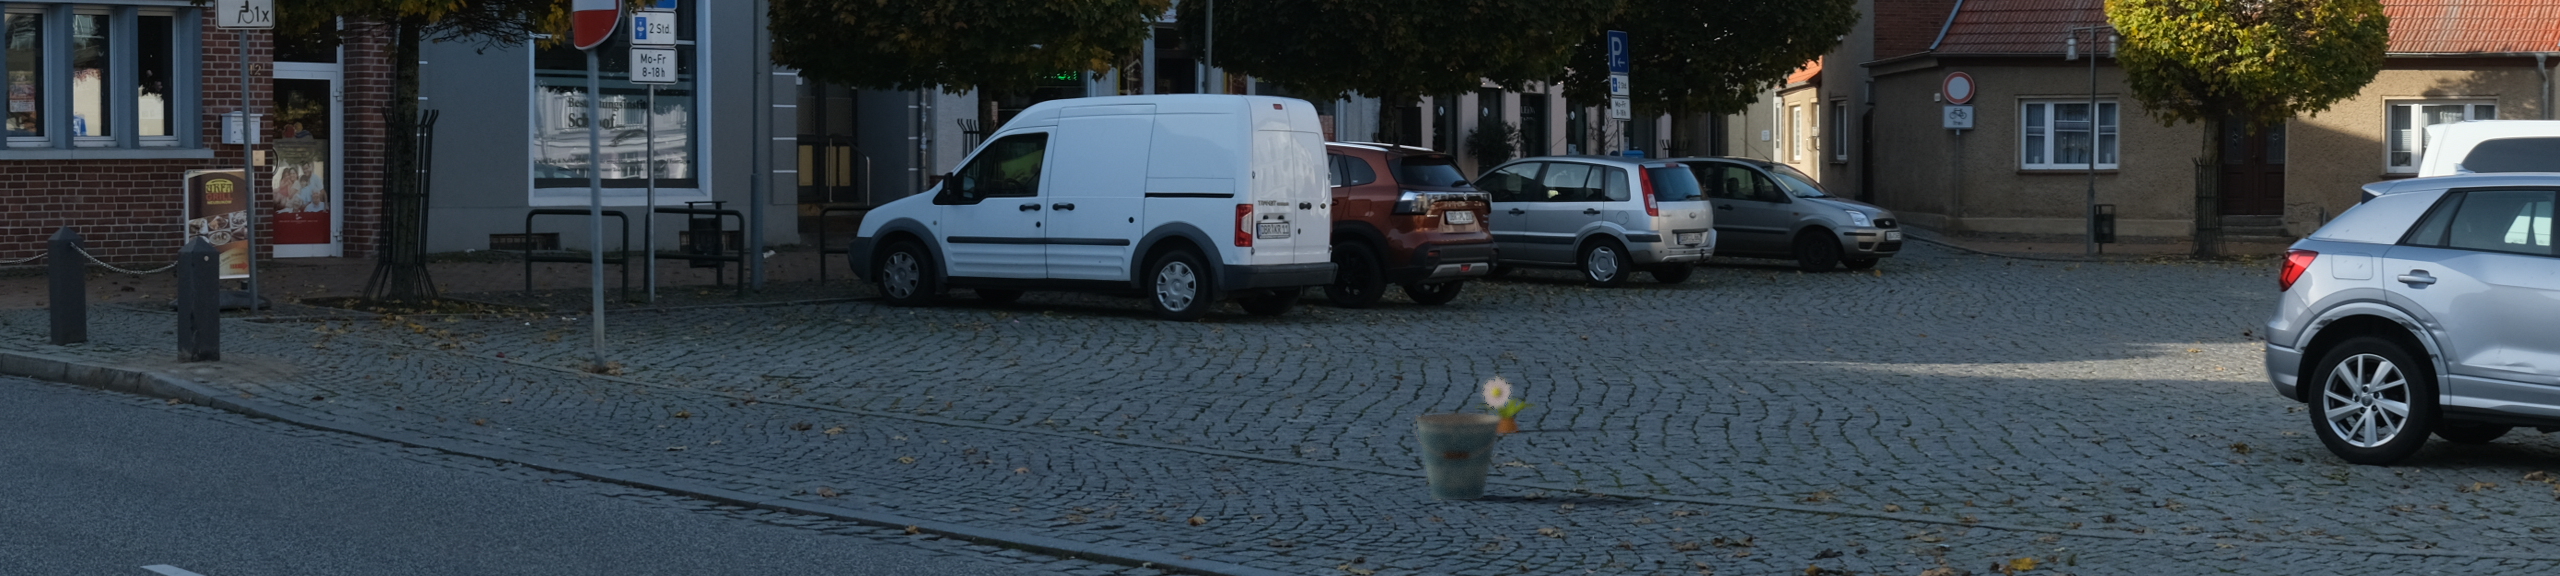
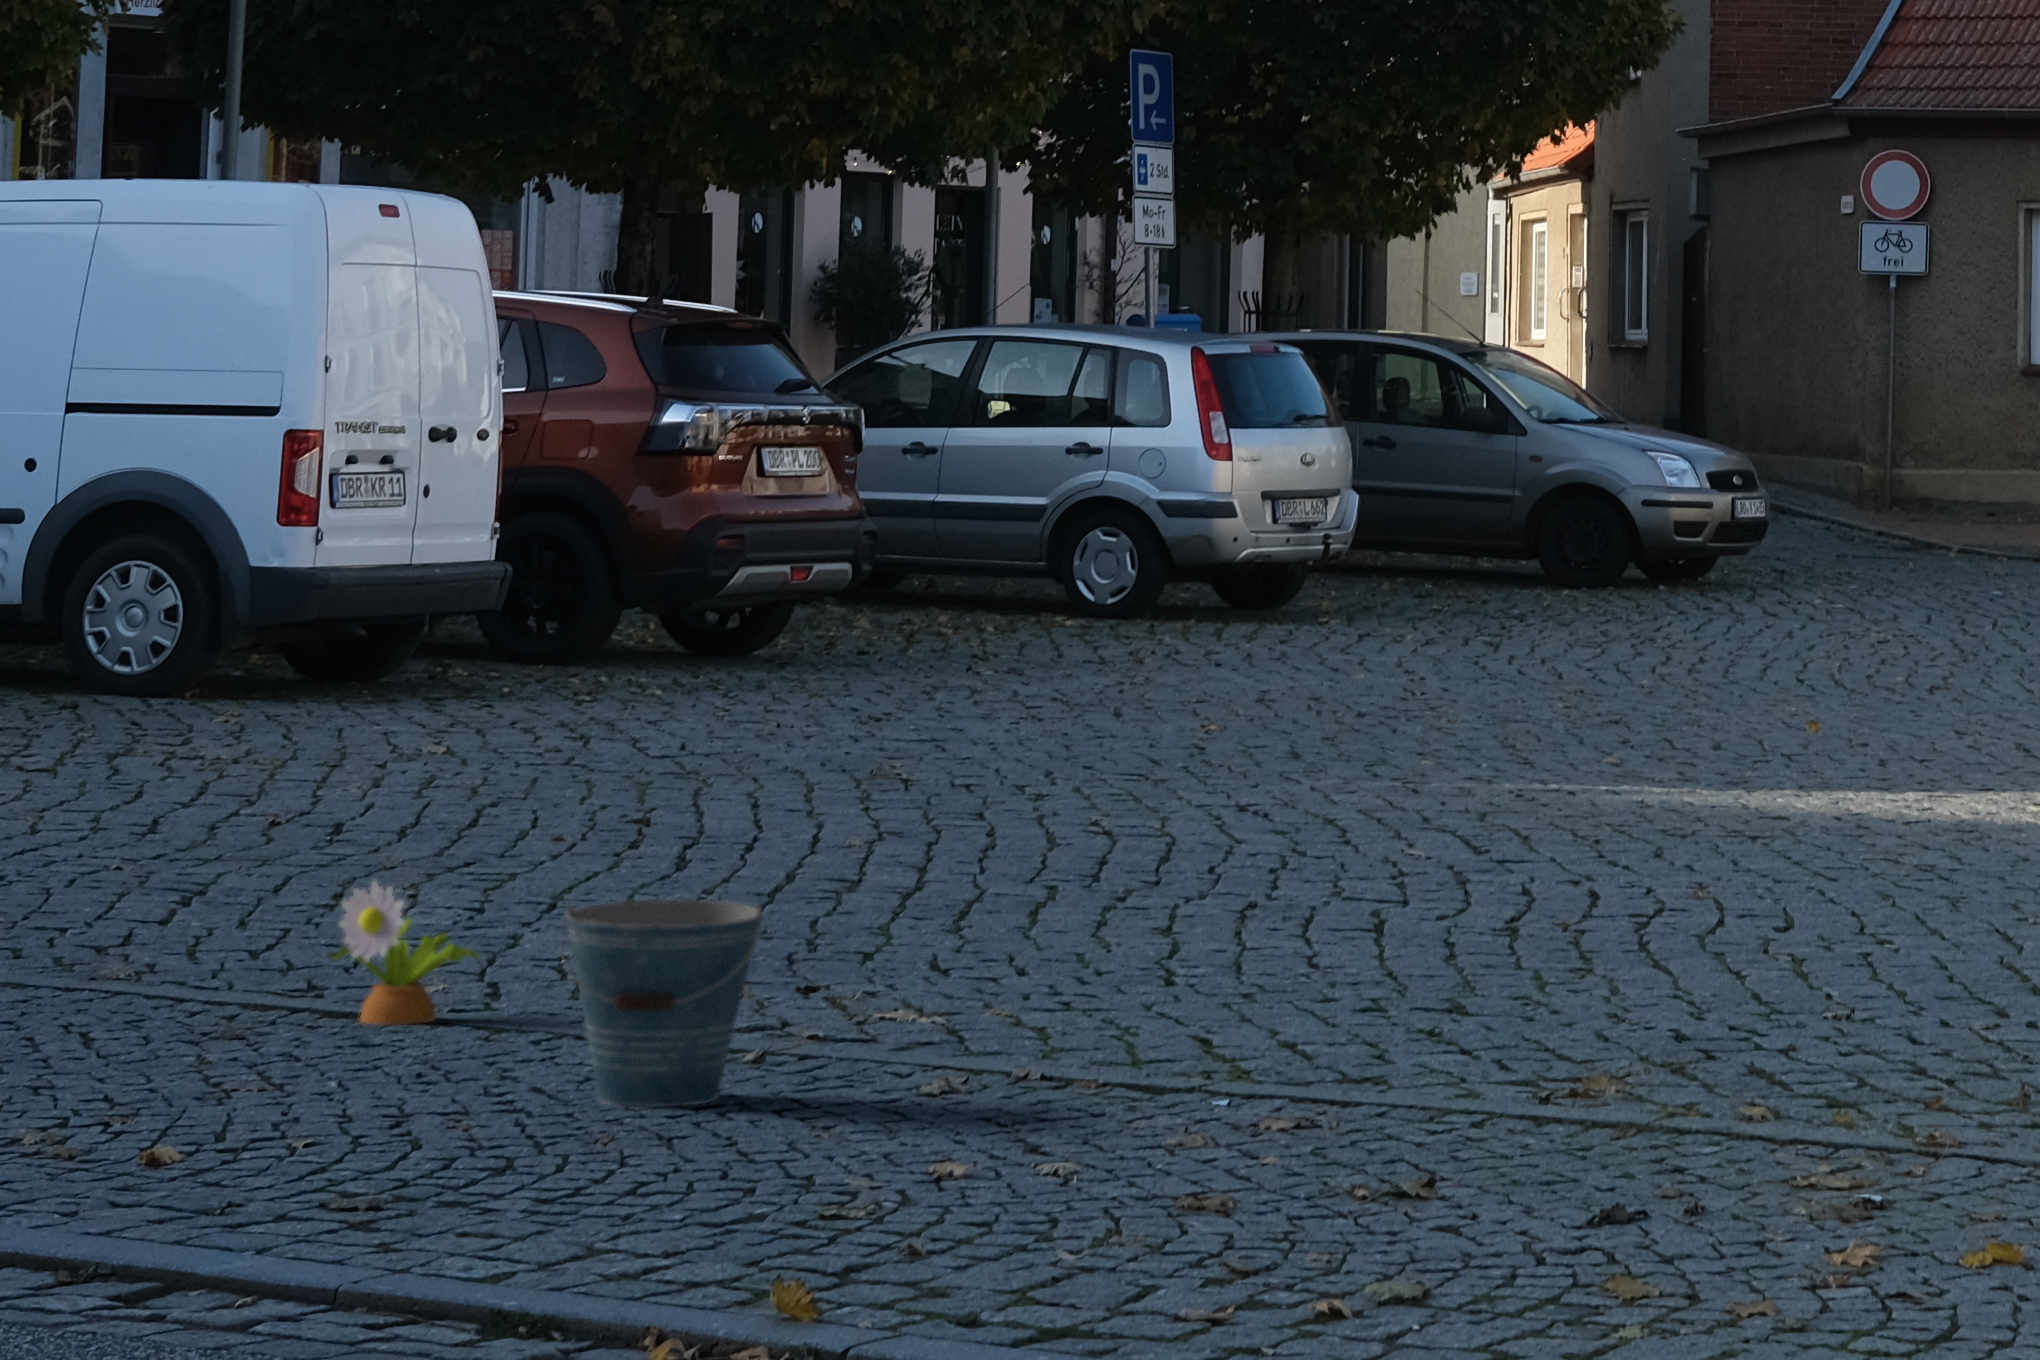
decorative plant: present [1478,378,1533,433] -> present [331,881,479,1025]

